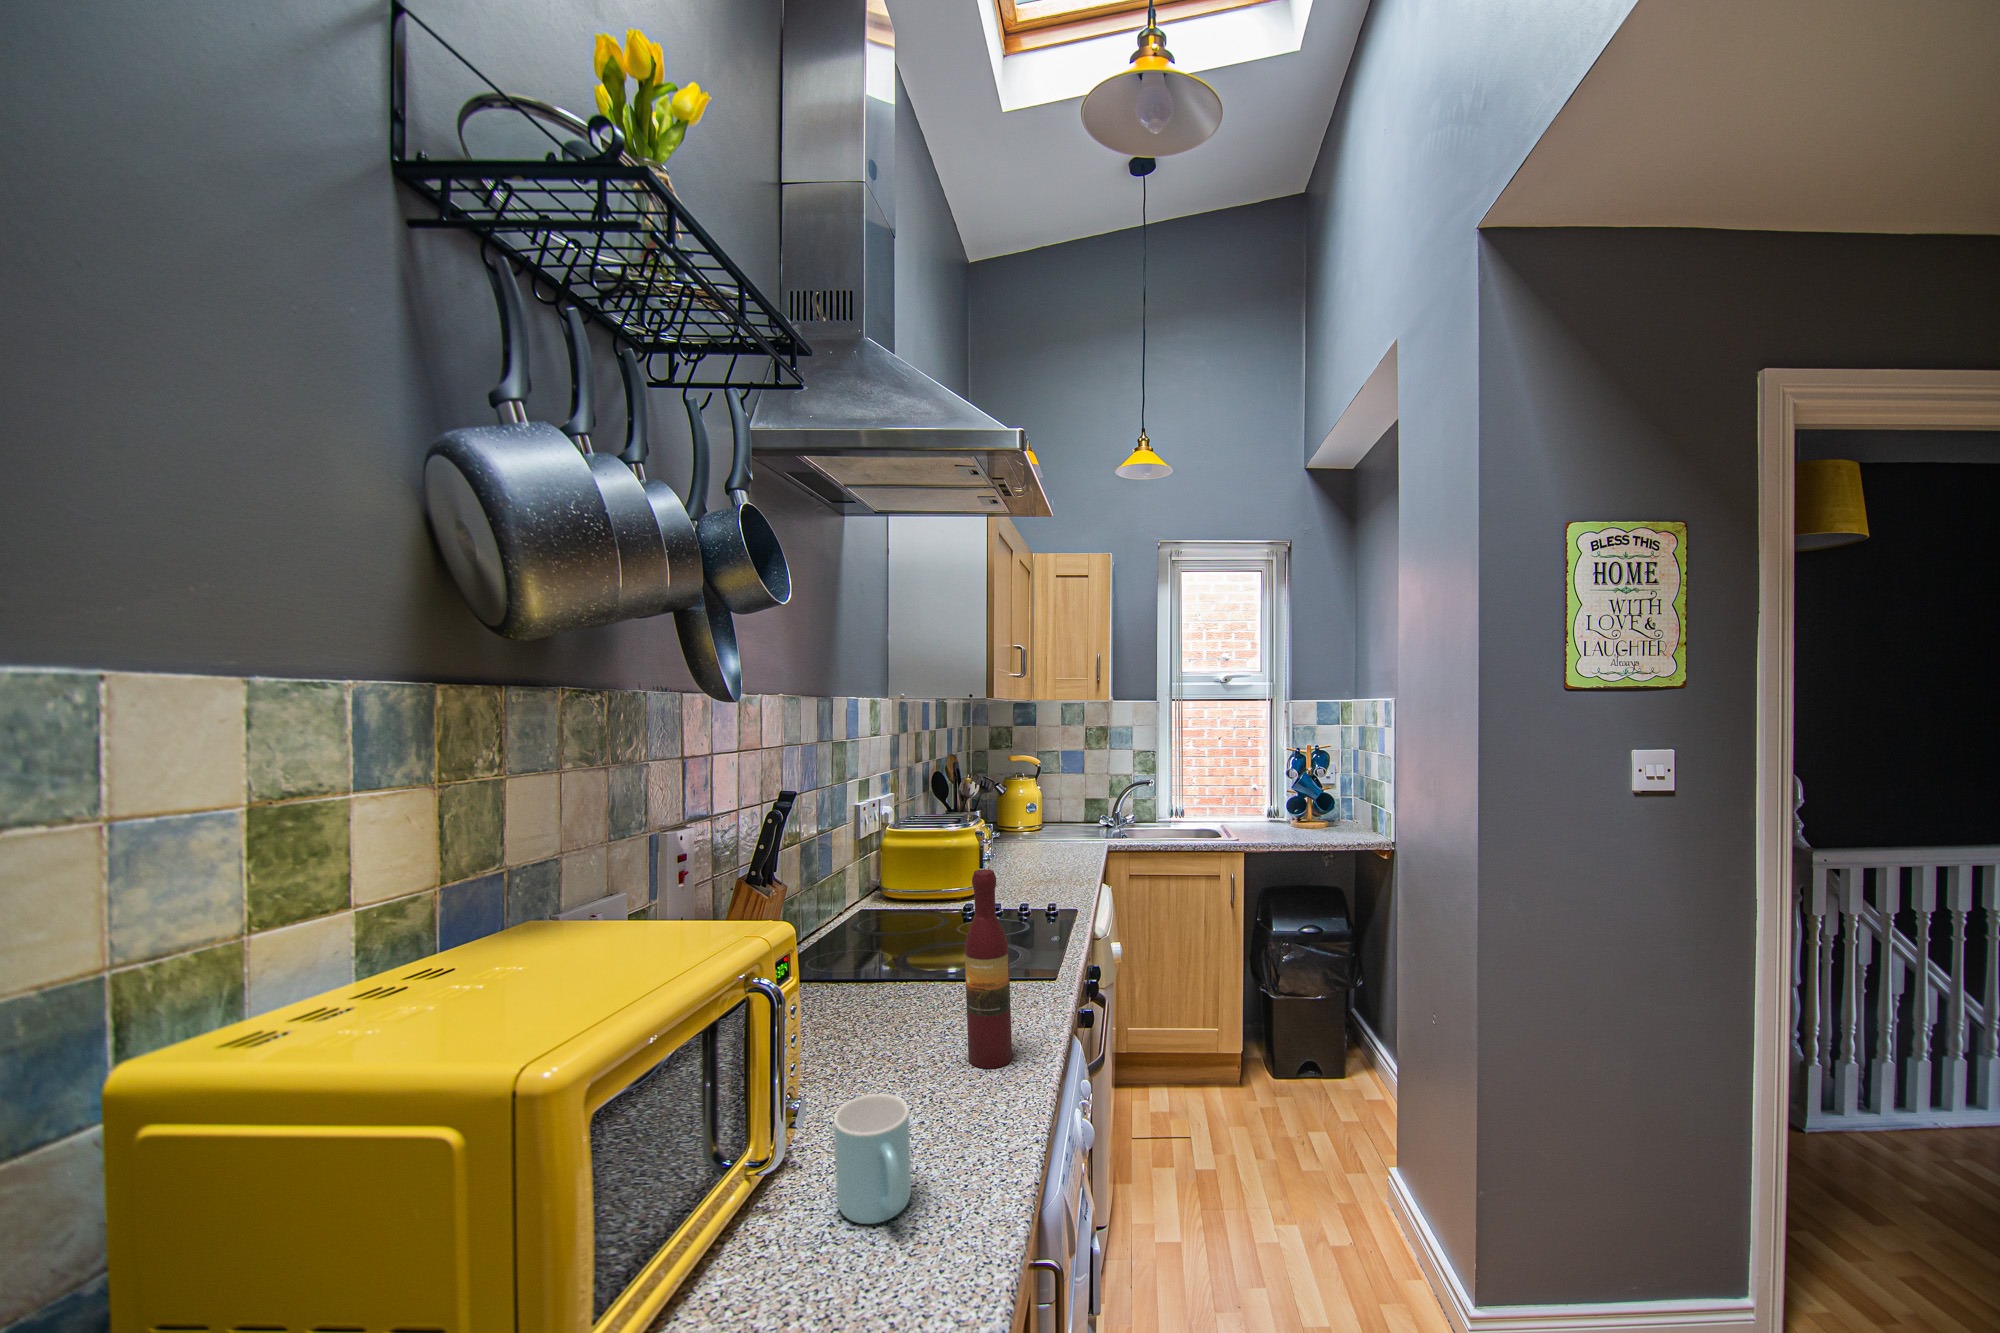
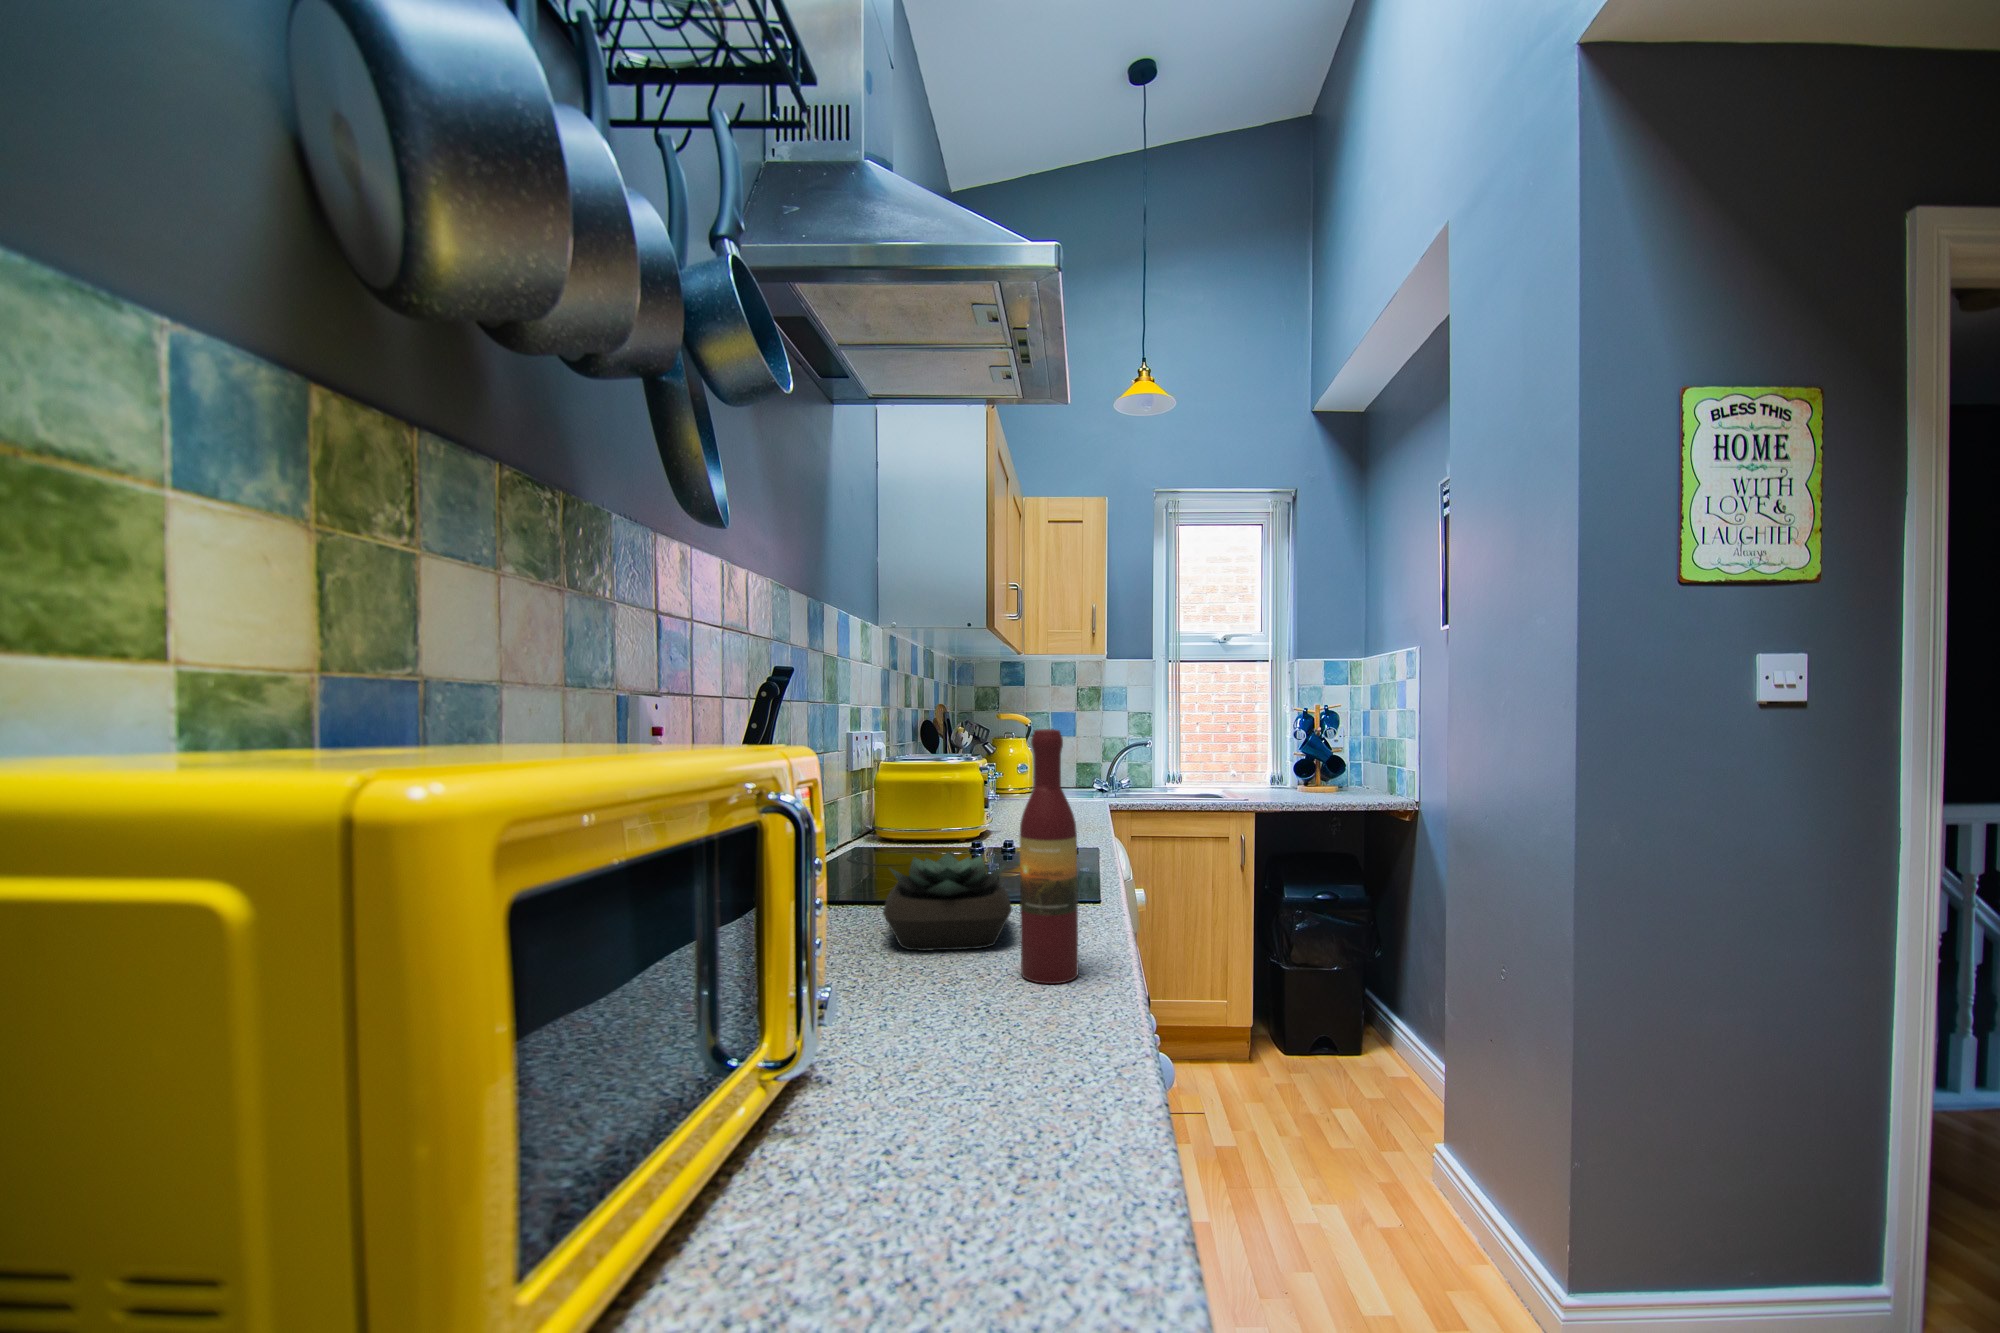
succulent plant: none [870,944,973,1031] -> present [883,853,1012,951]
mug: present [834,1094,911,1224] -> none [888,976,998,1152]

